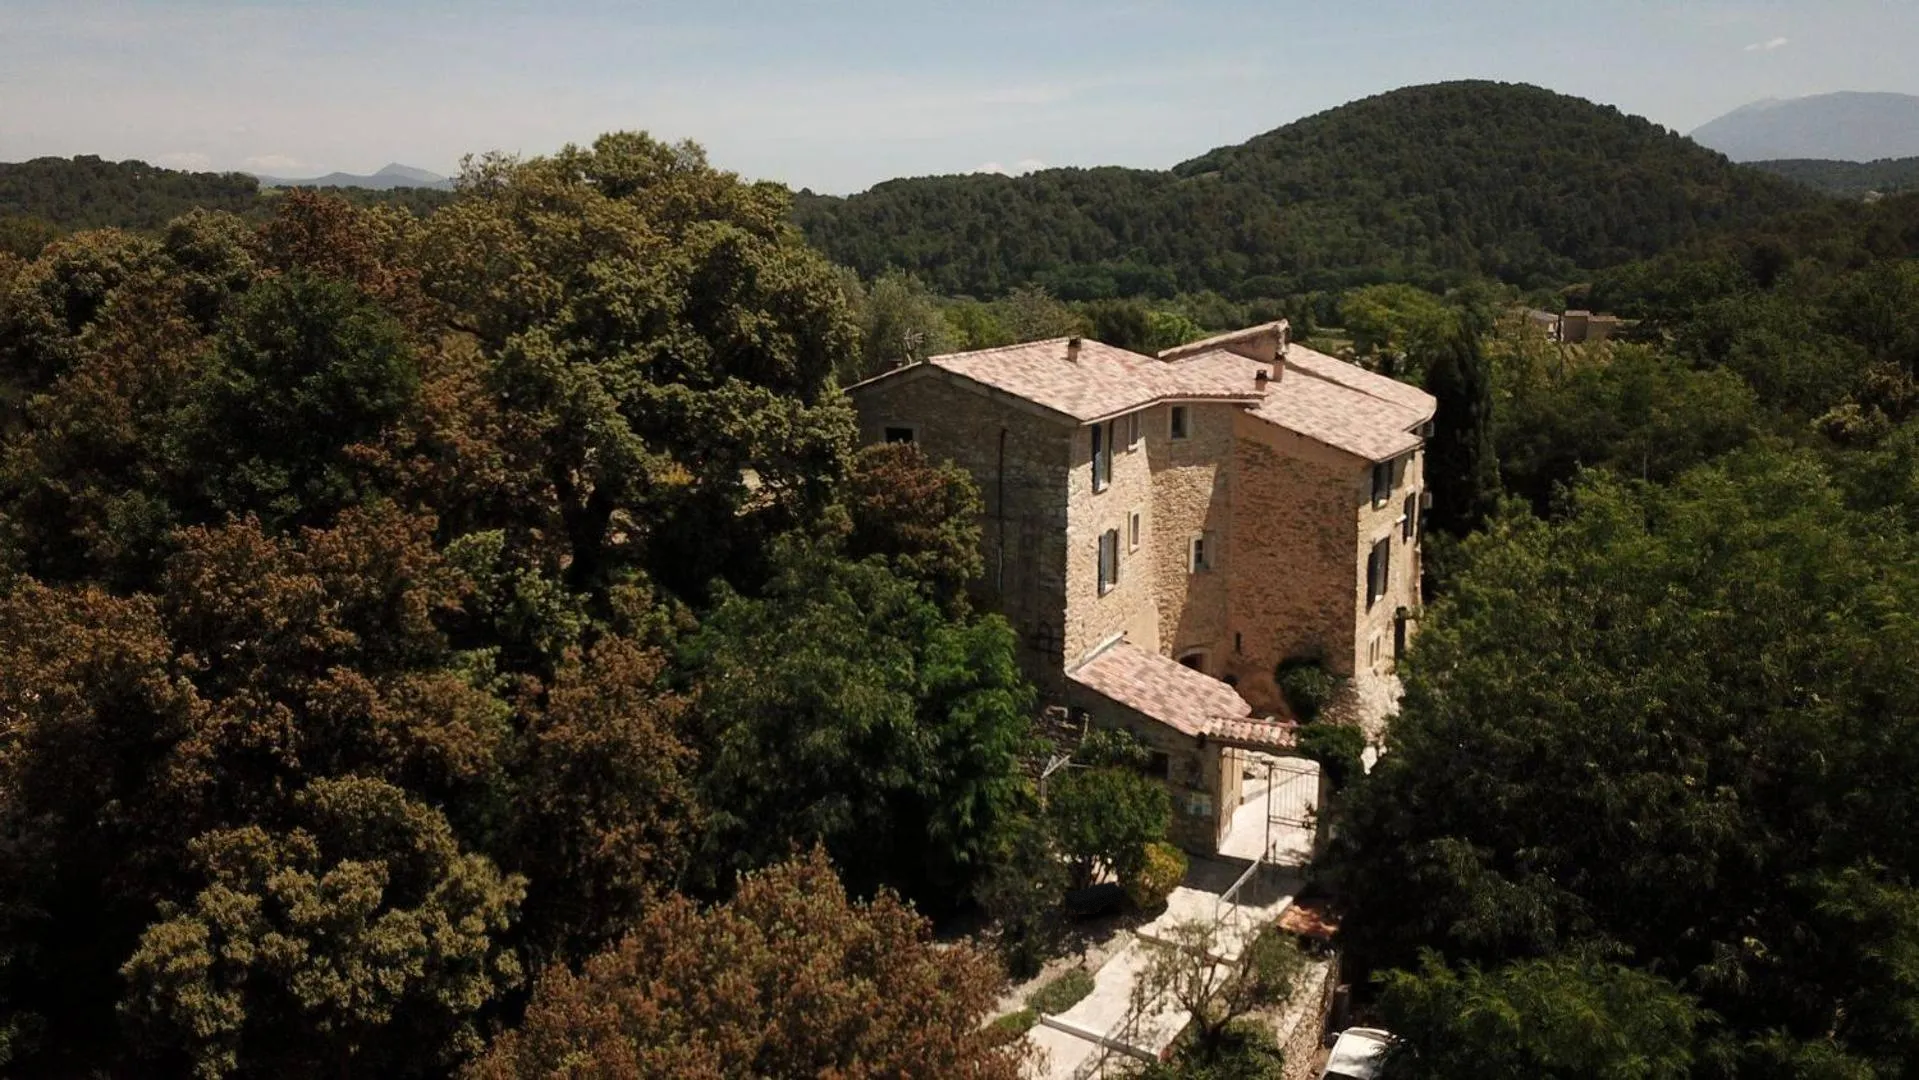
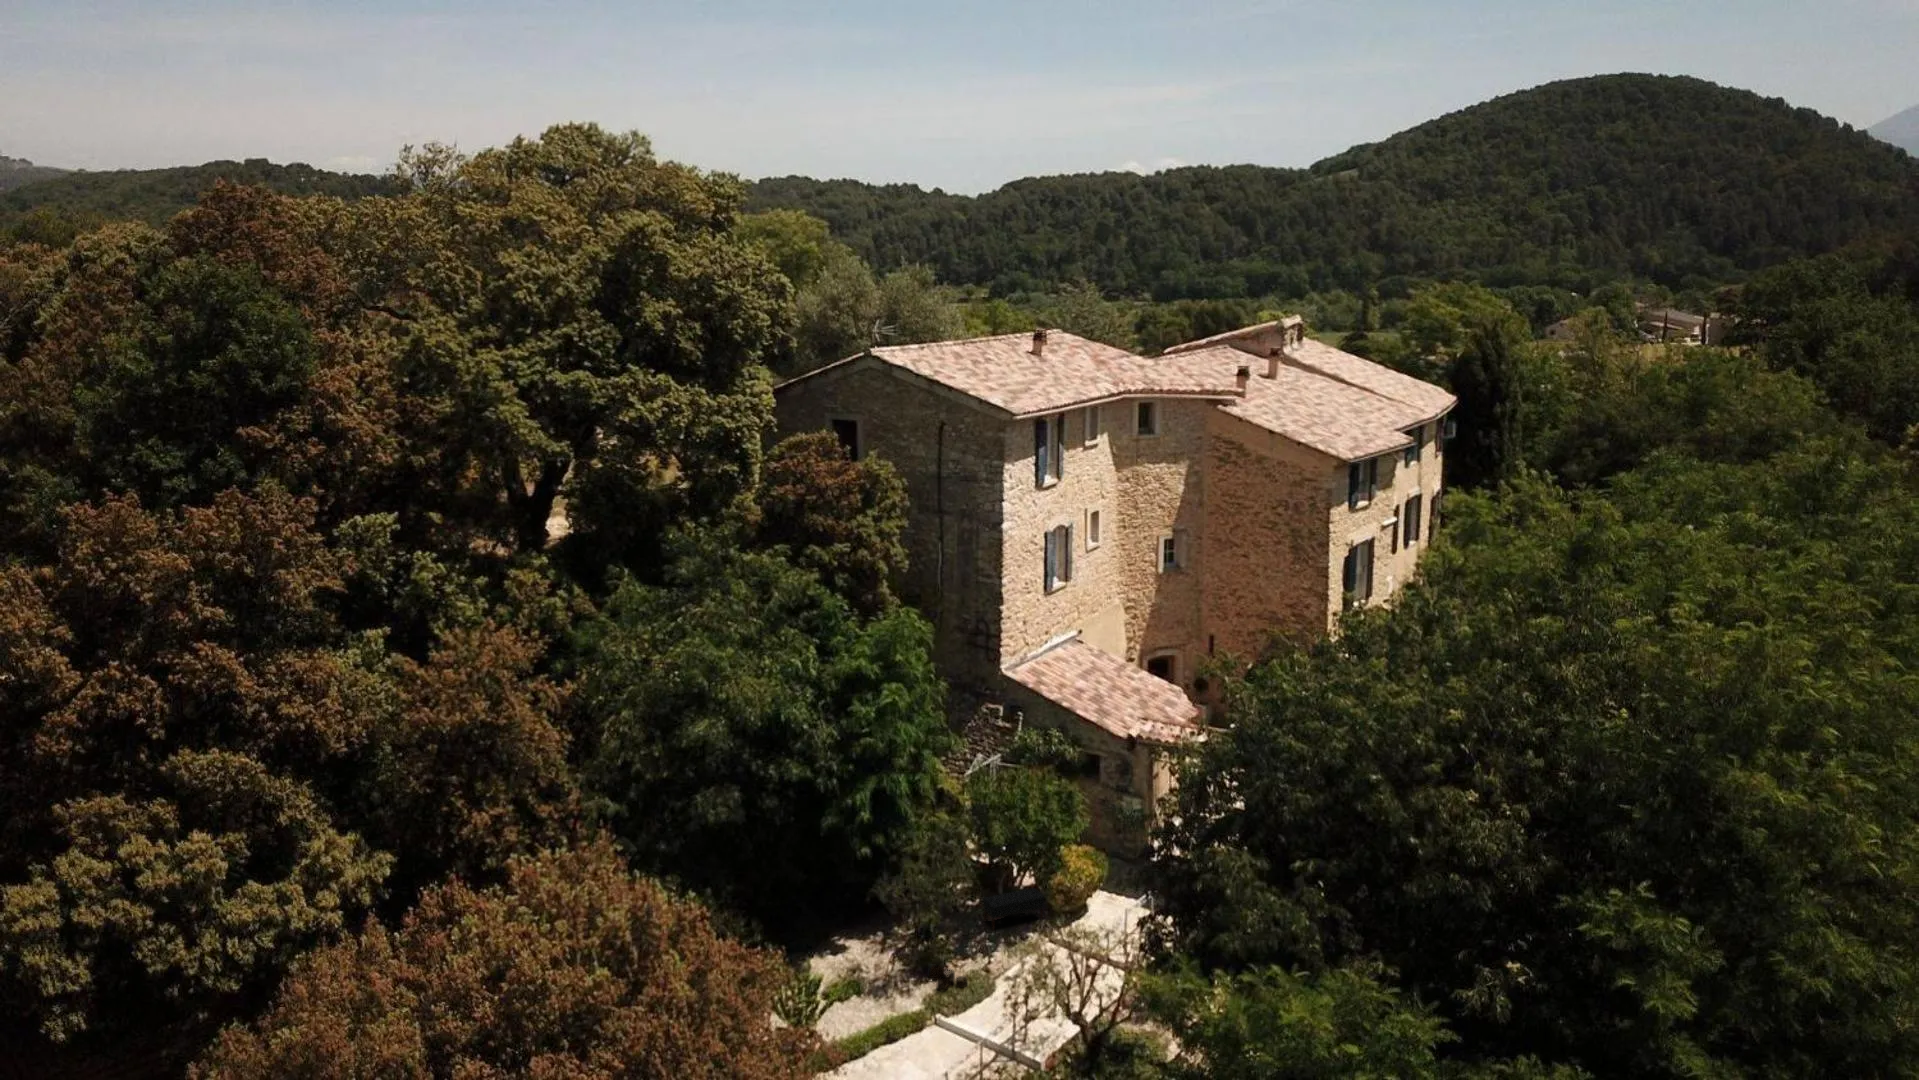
woven basket: none [1027,962,1066,989] -> present [929,965,968,991]

